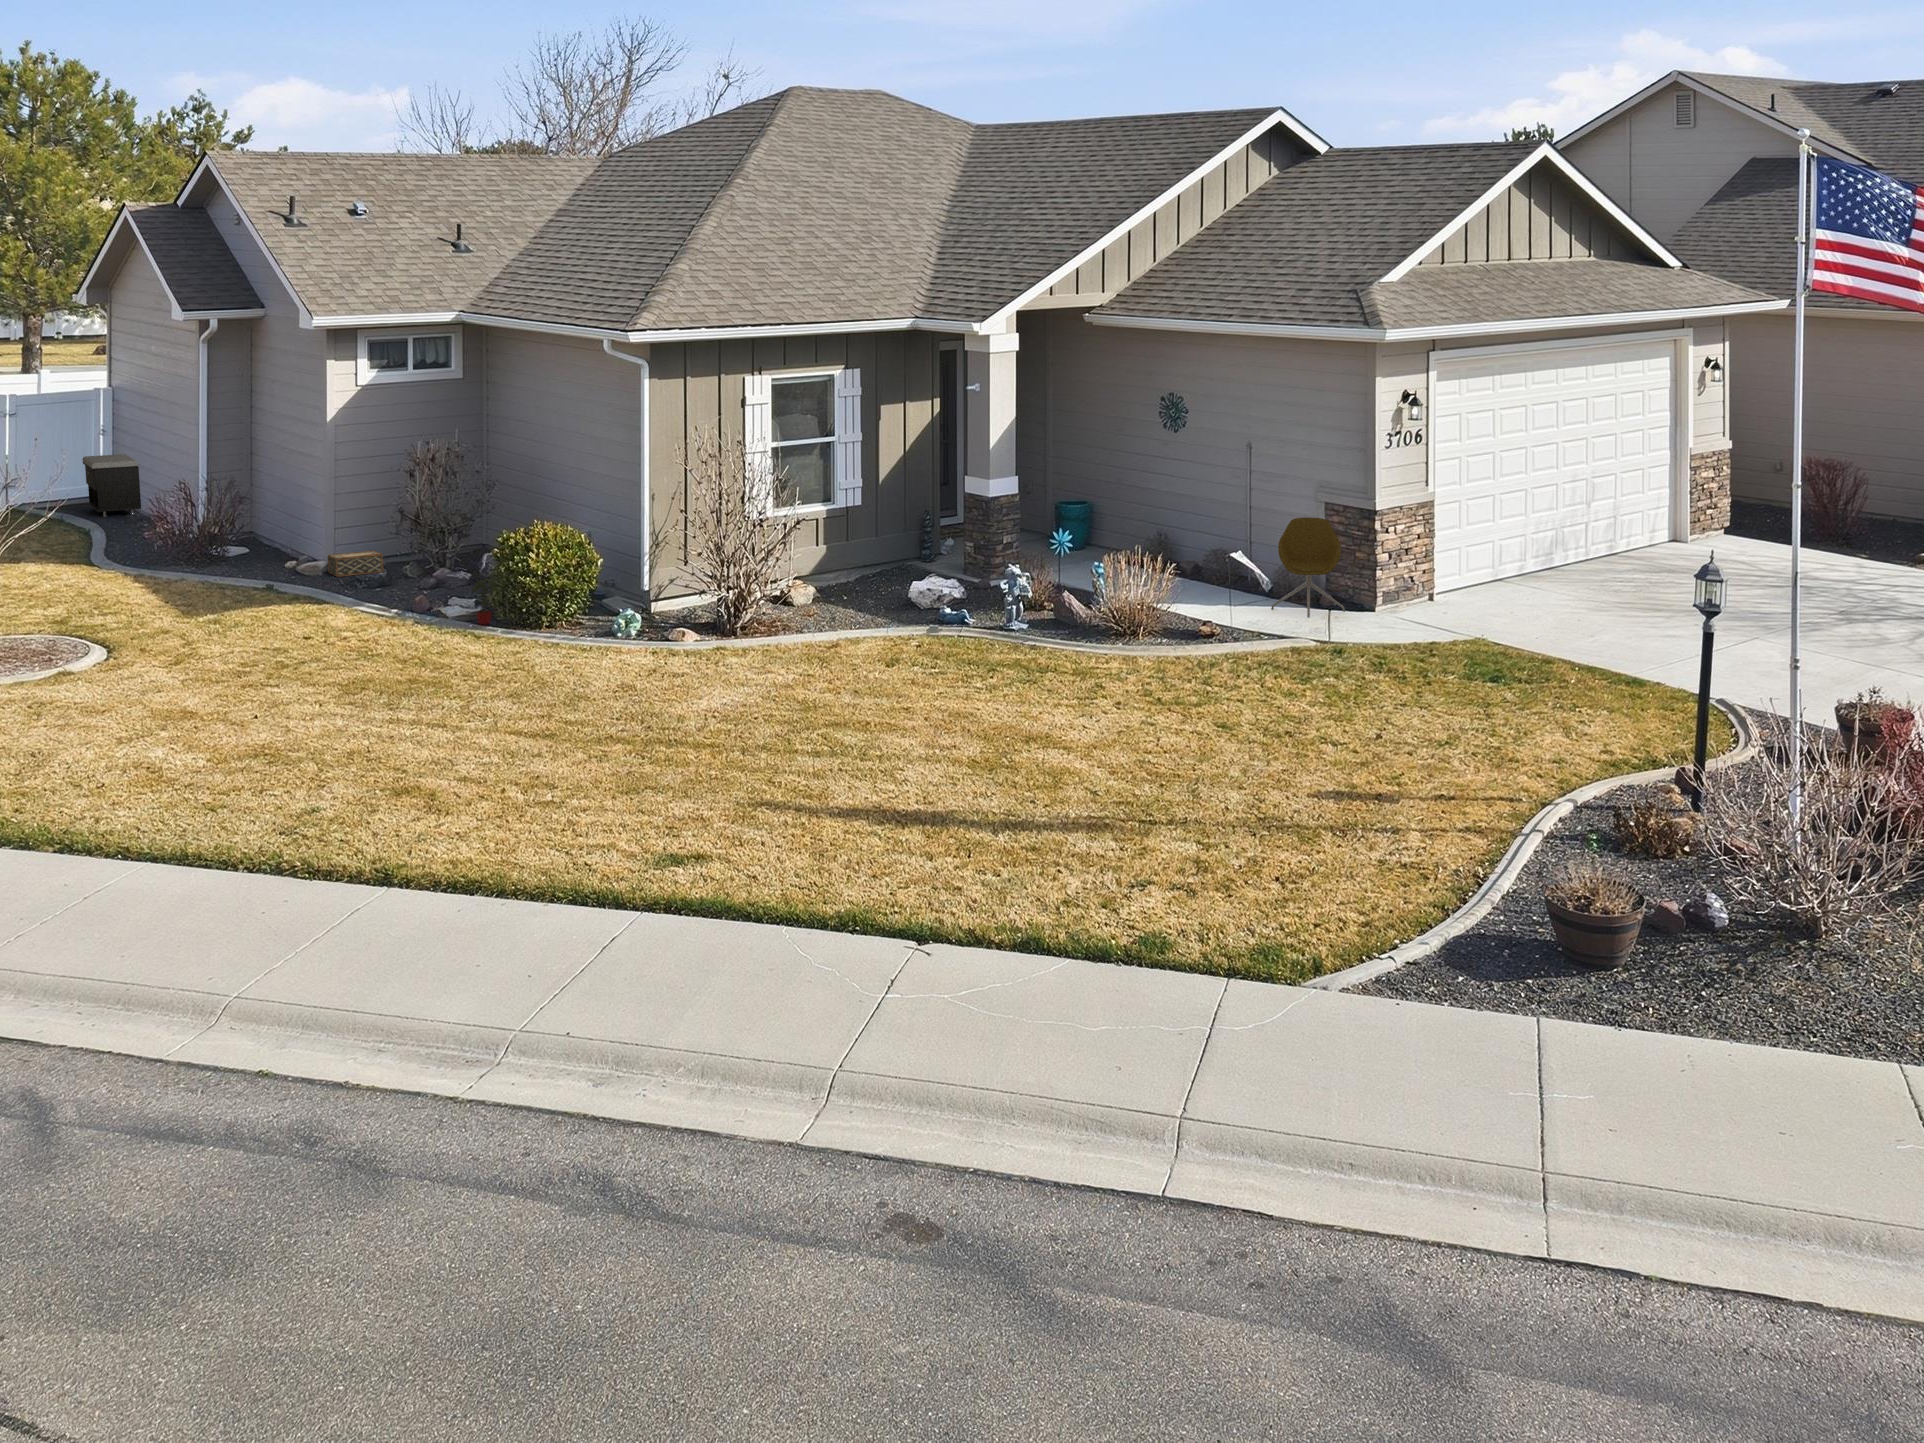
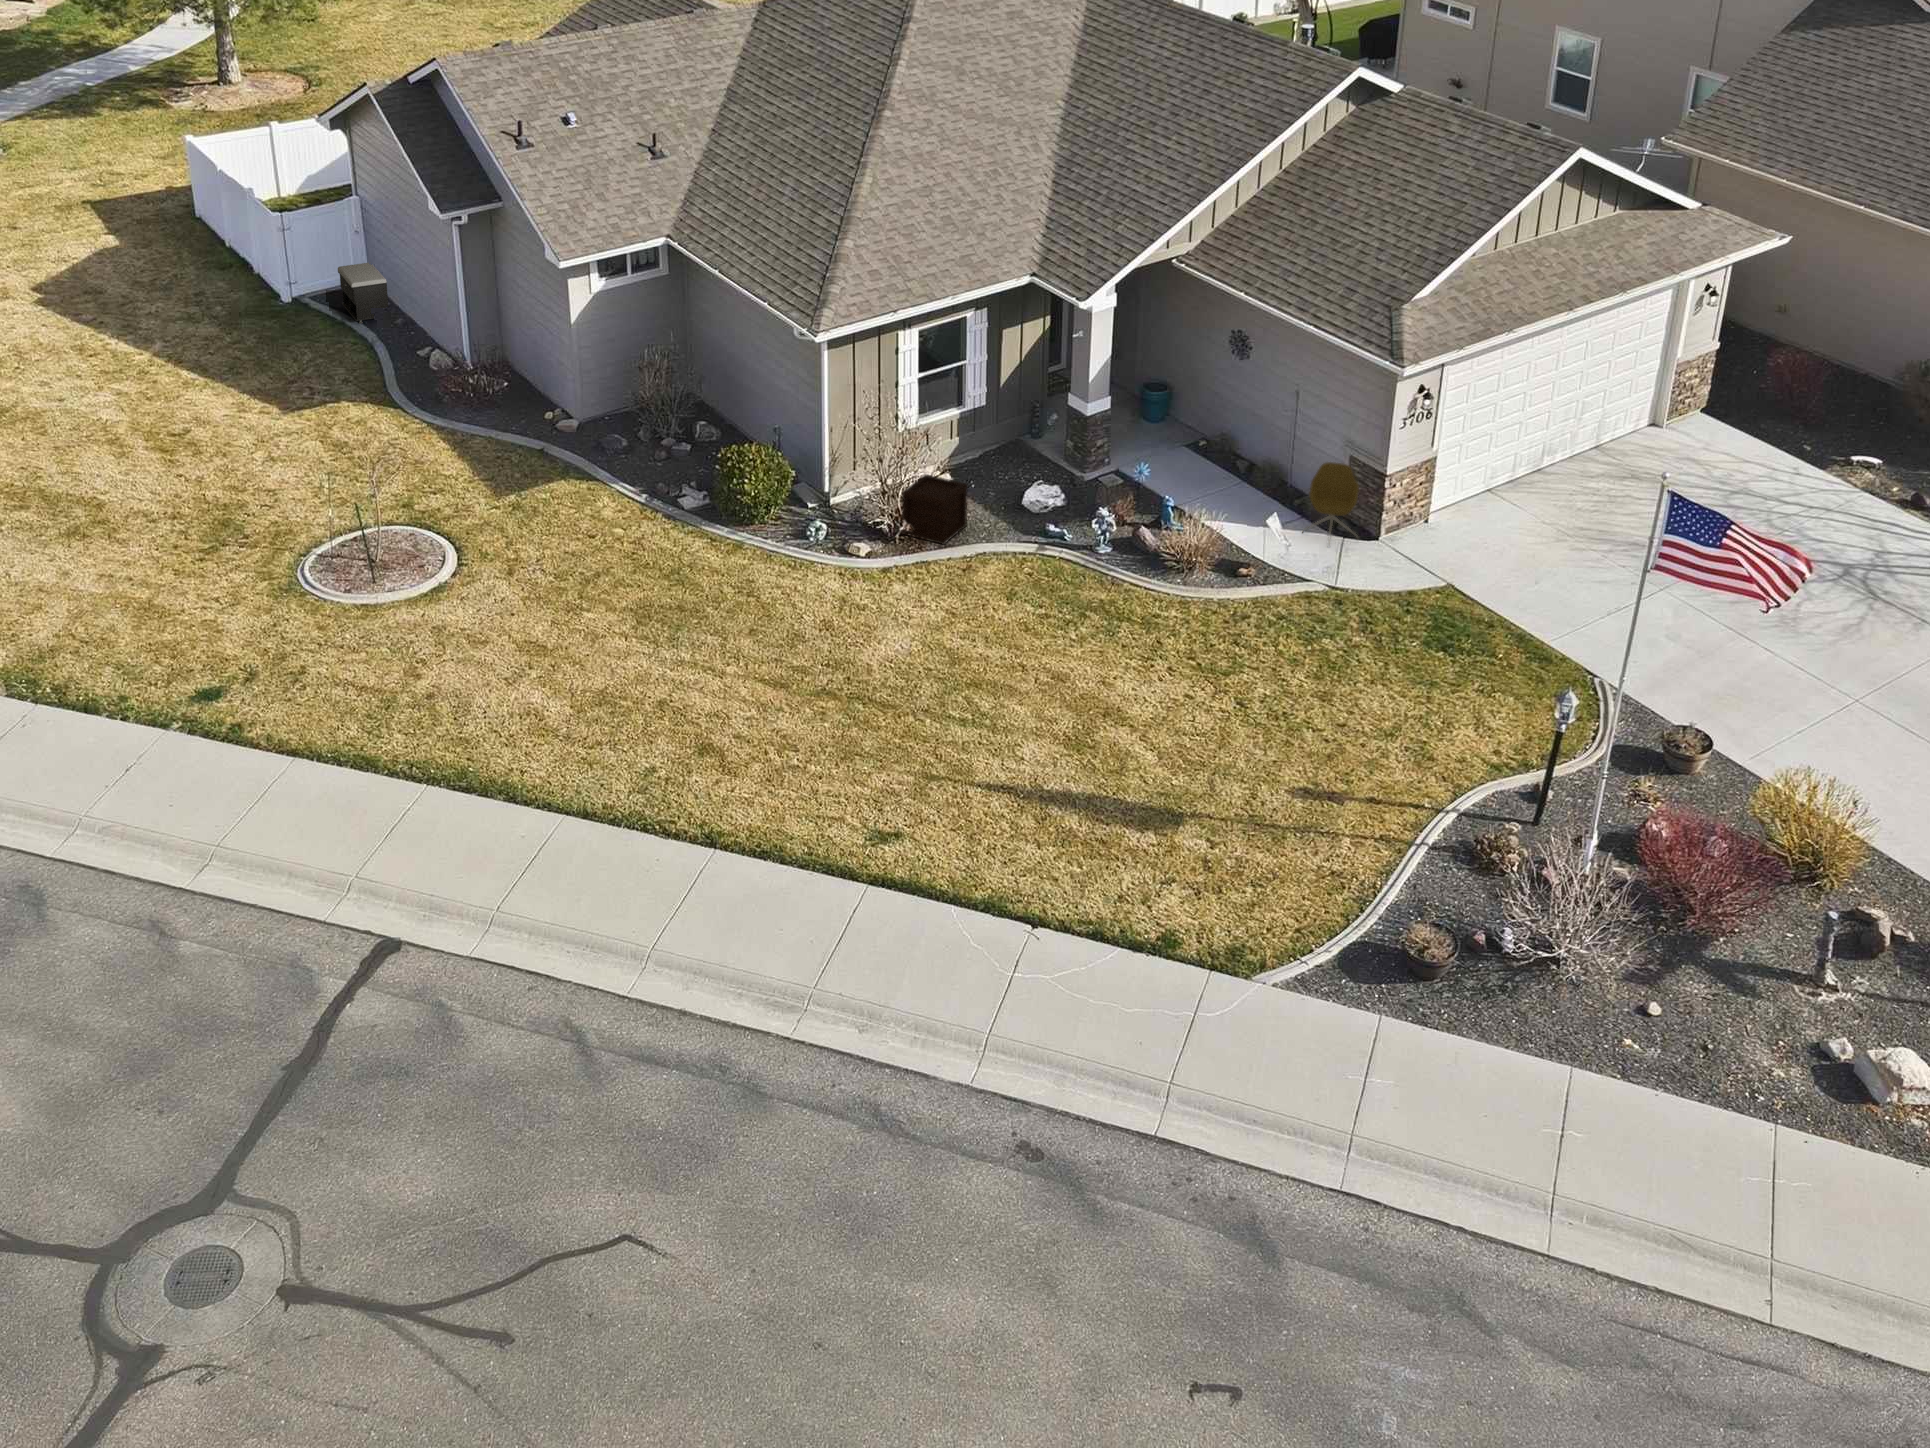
woven basket: present [328,550,384,577] -> none [568,415,610,442]
wooden crate: none [746,551,835,629] -> present [901,474,968,545]
potted plant: present [467,572,499,624] -> none [685,485,718,525]

